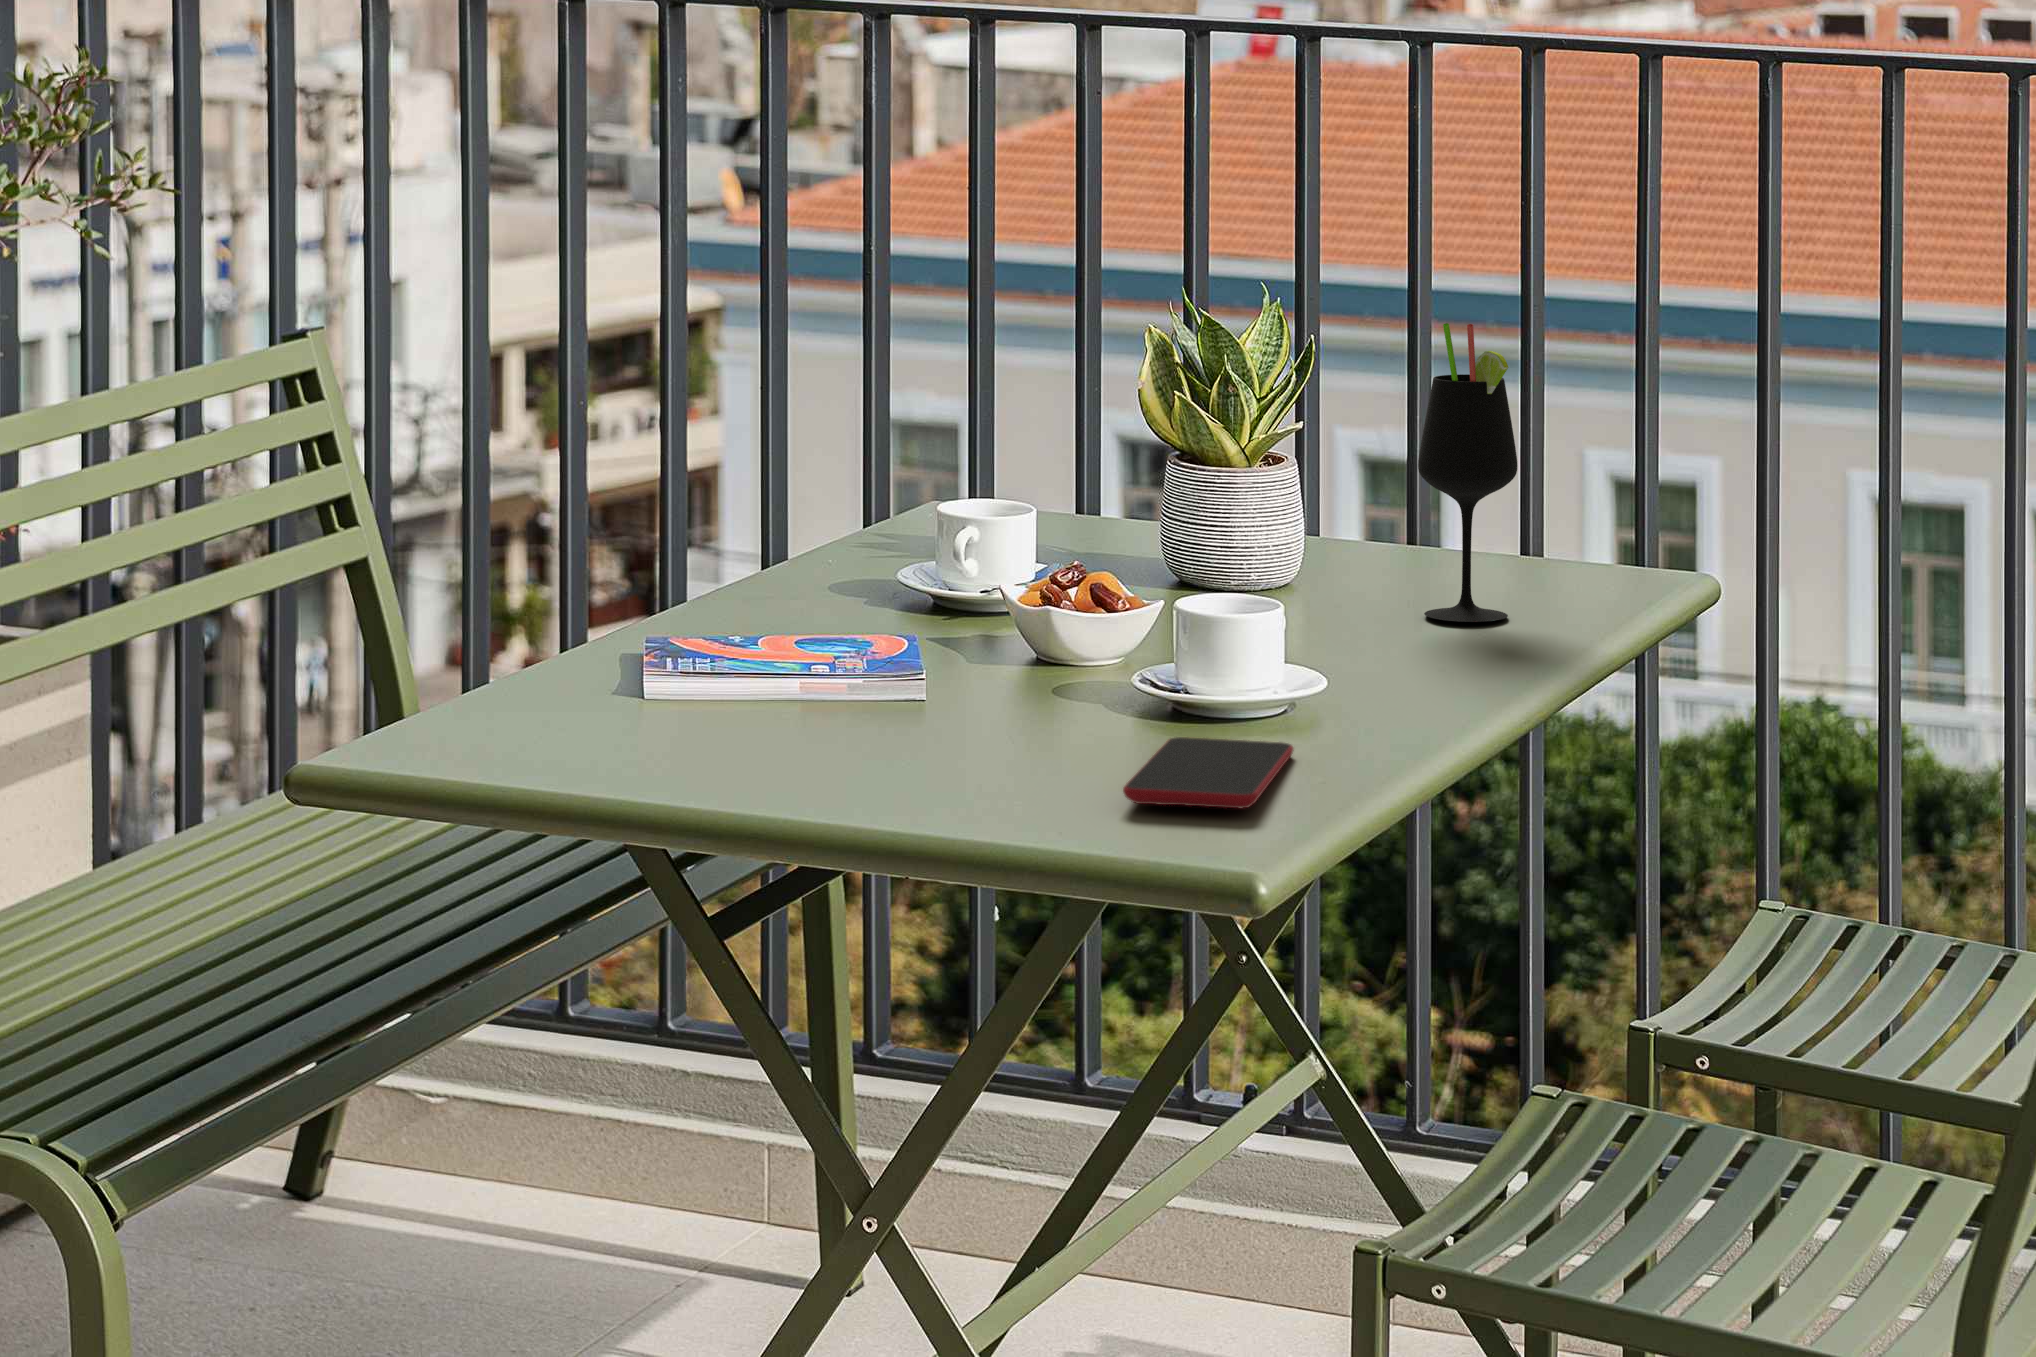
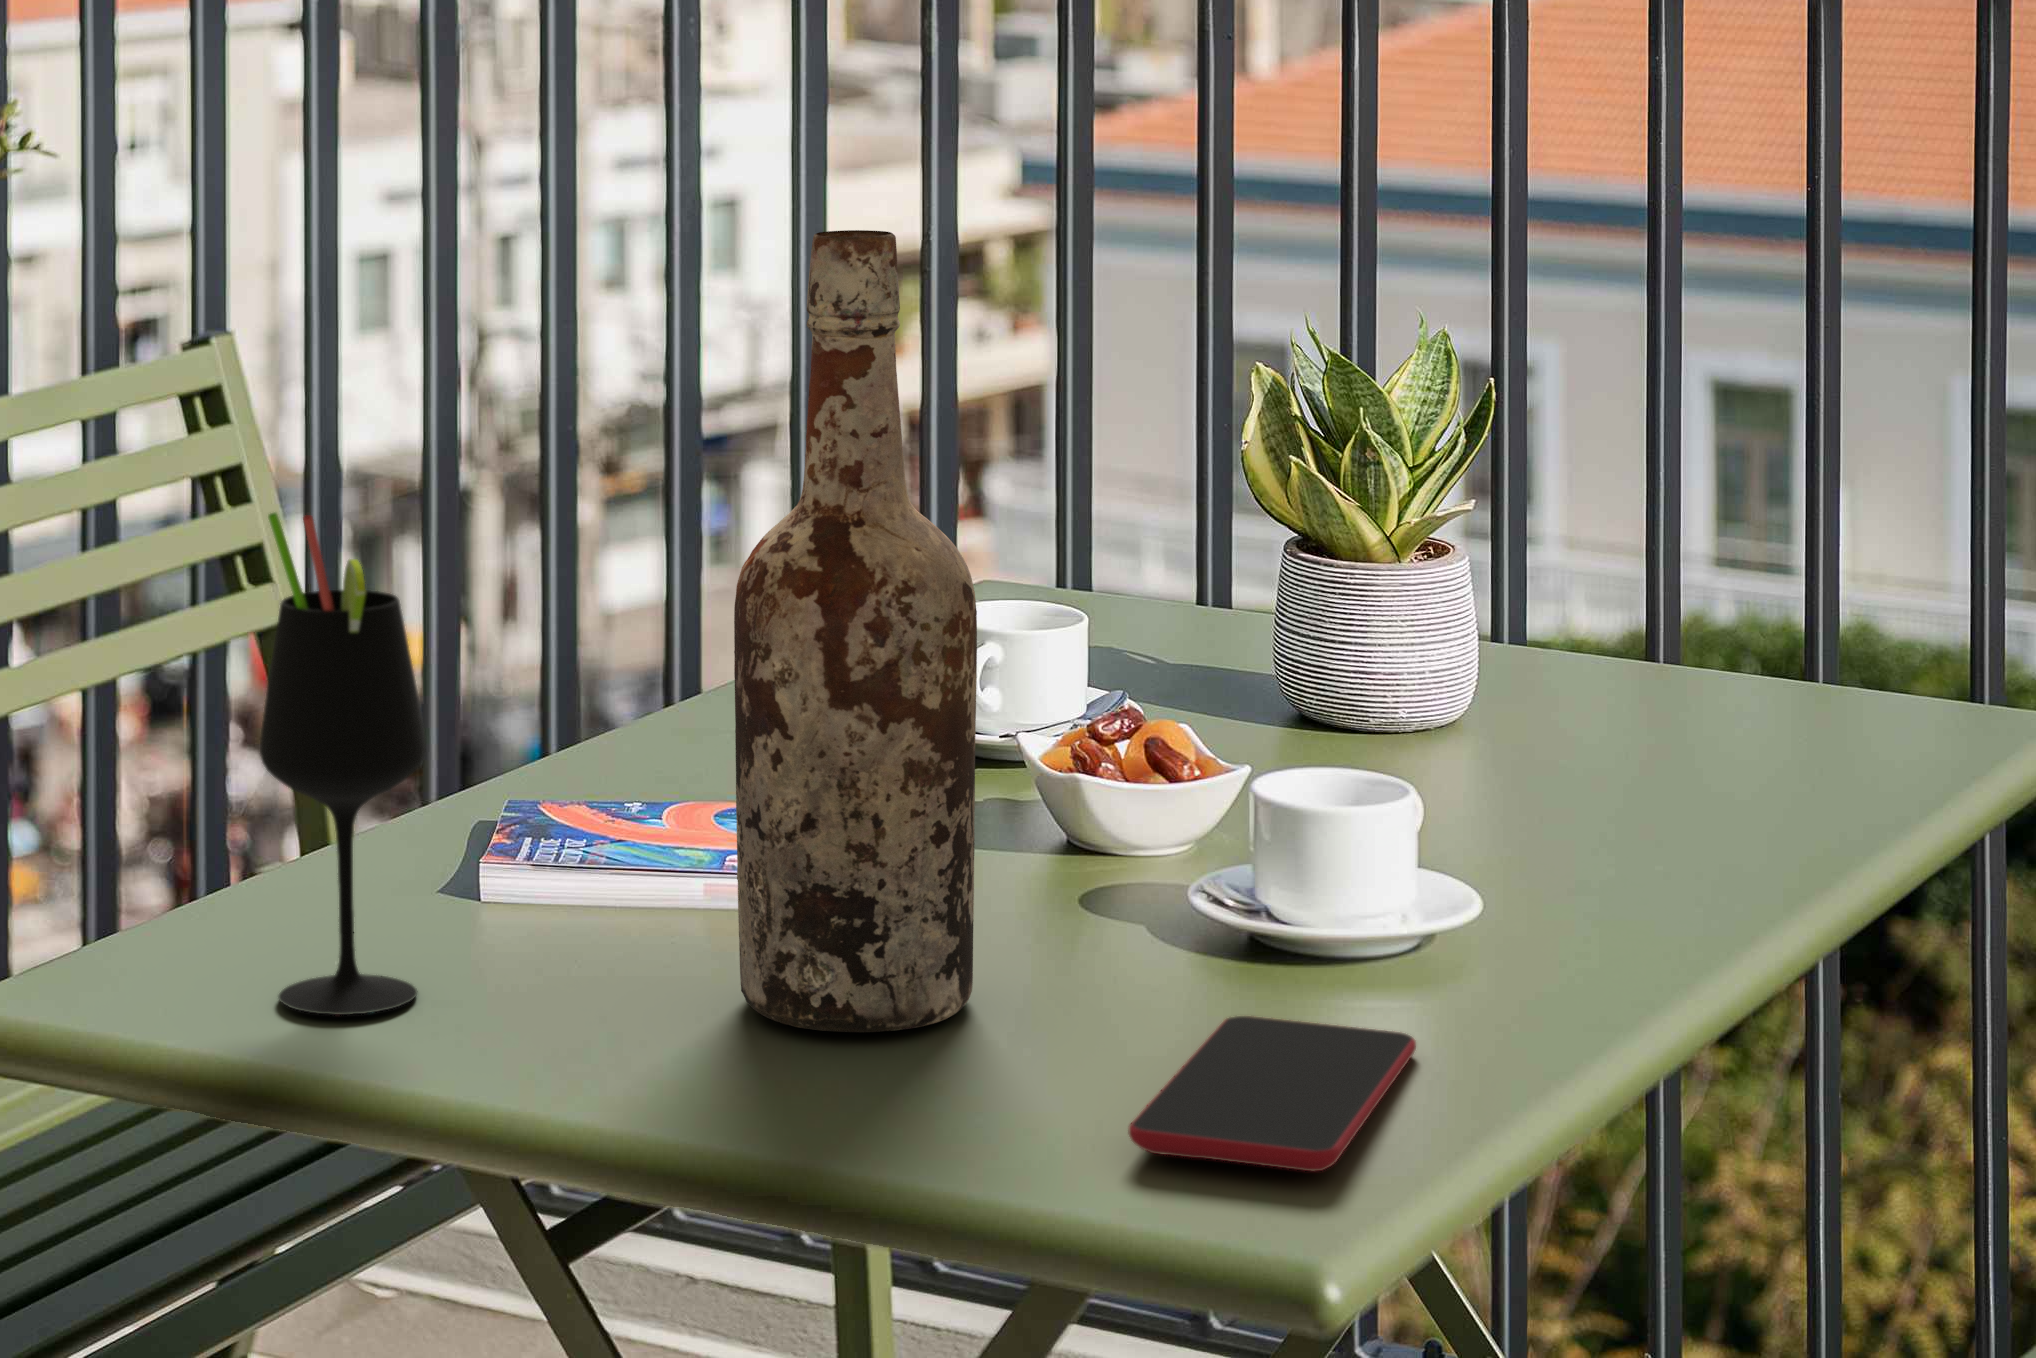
wine bottle: none [843,223,1002,753] -> present [734,230,977,1032]
wine glass: present [1418,323,1517,622] -> present [260,513,426,1015]

